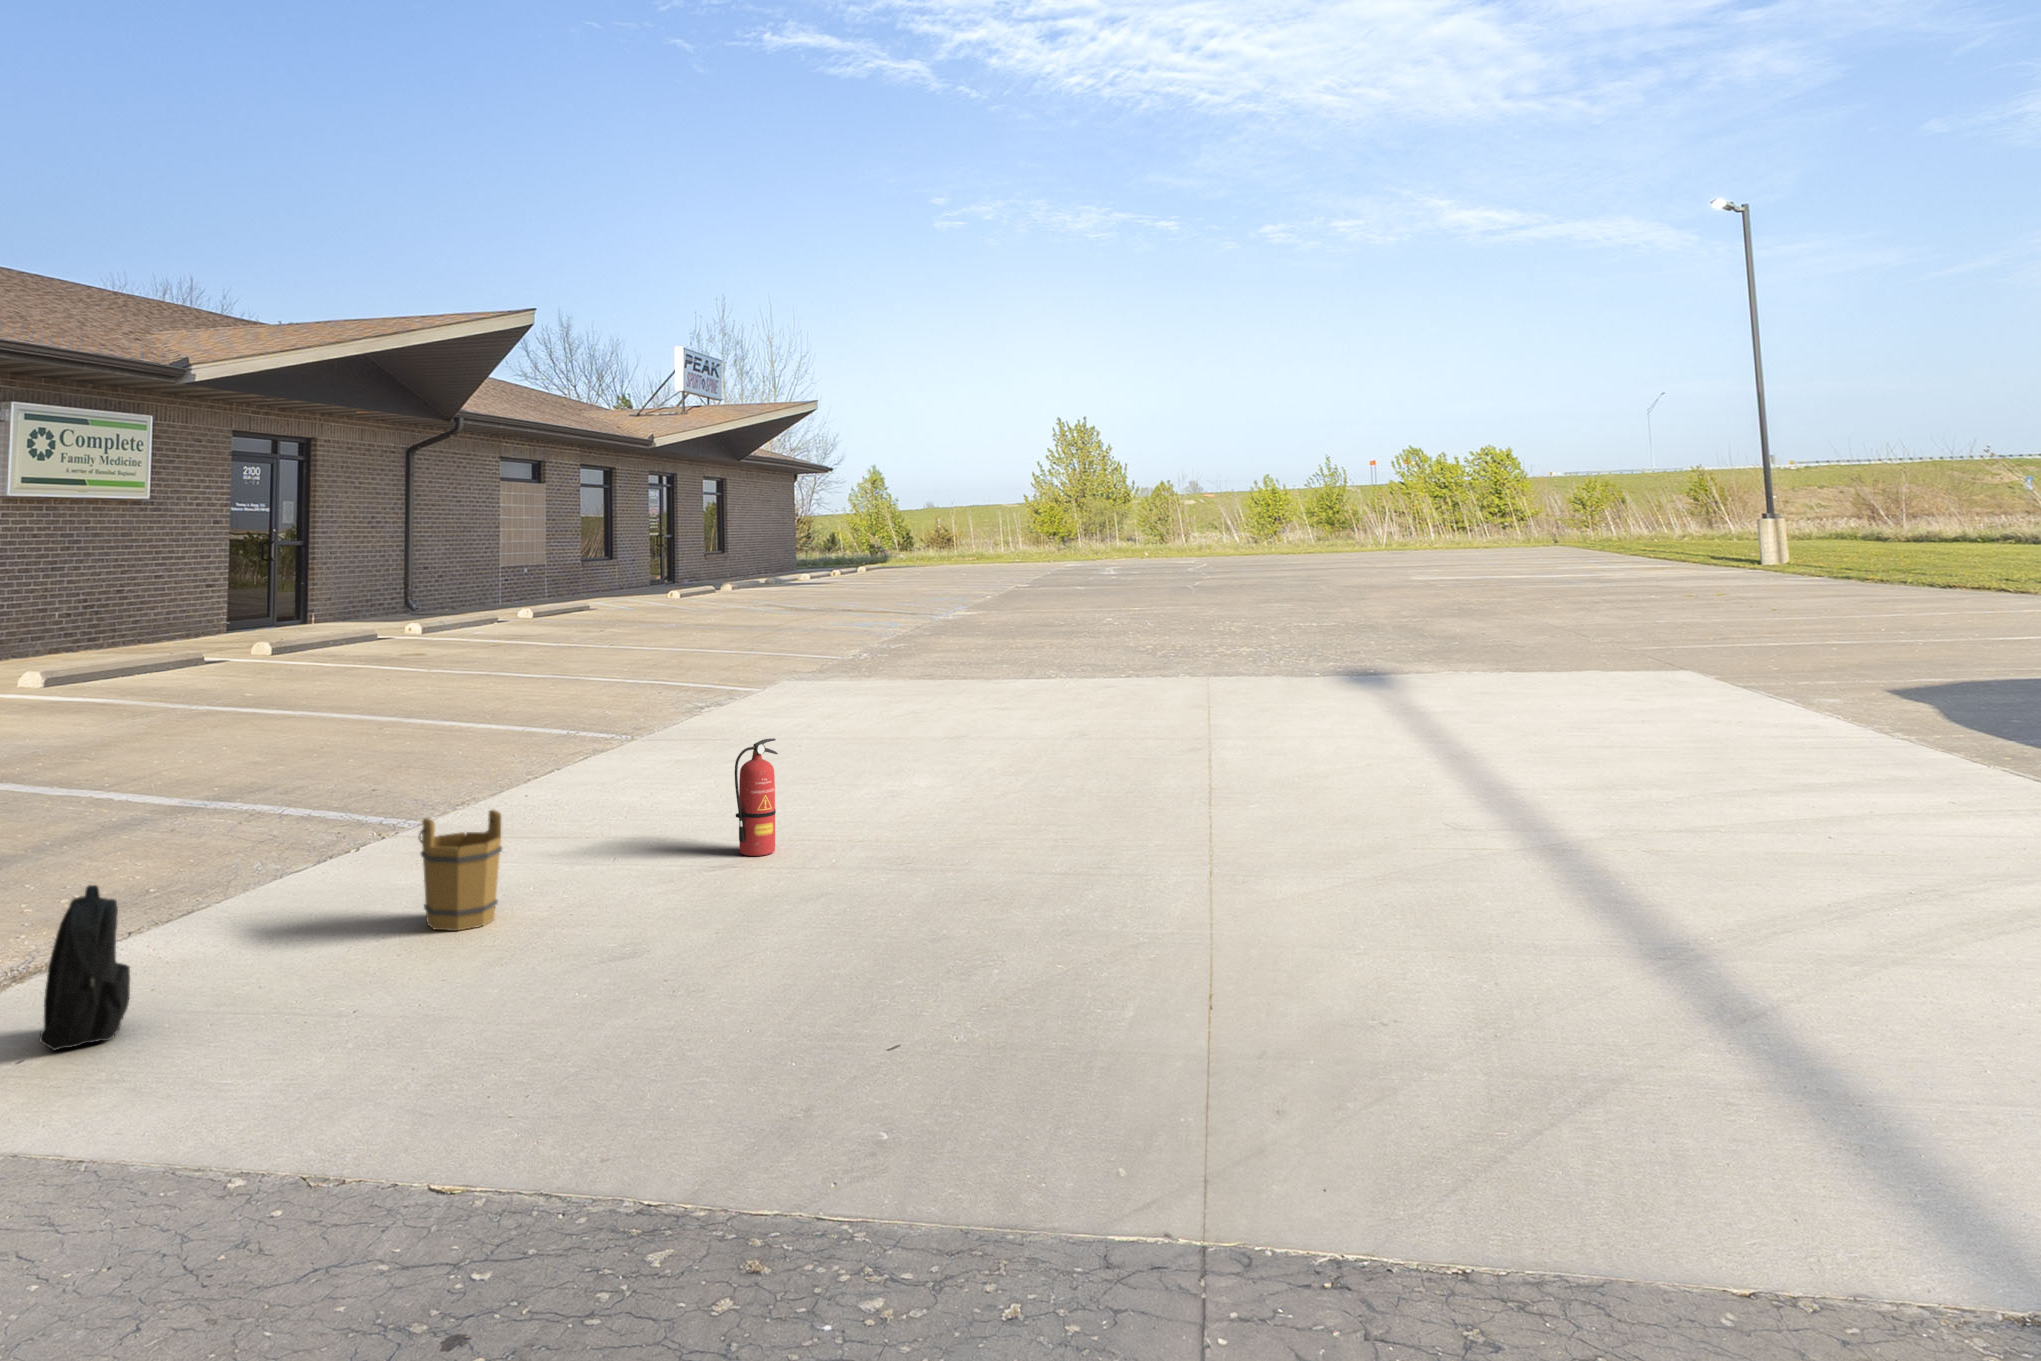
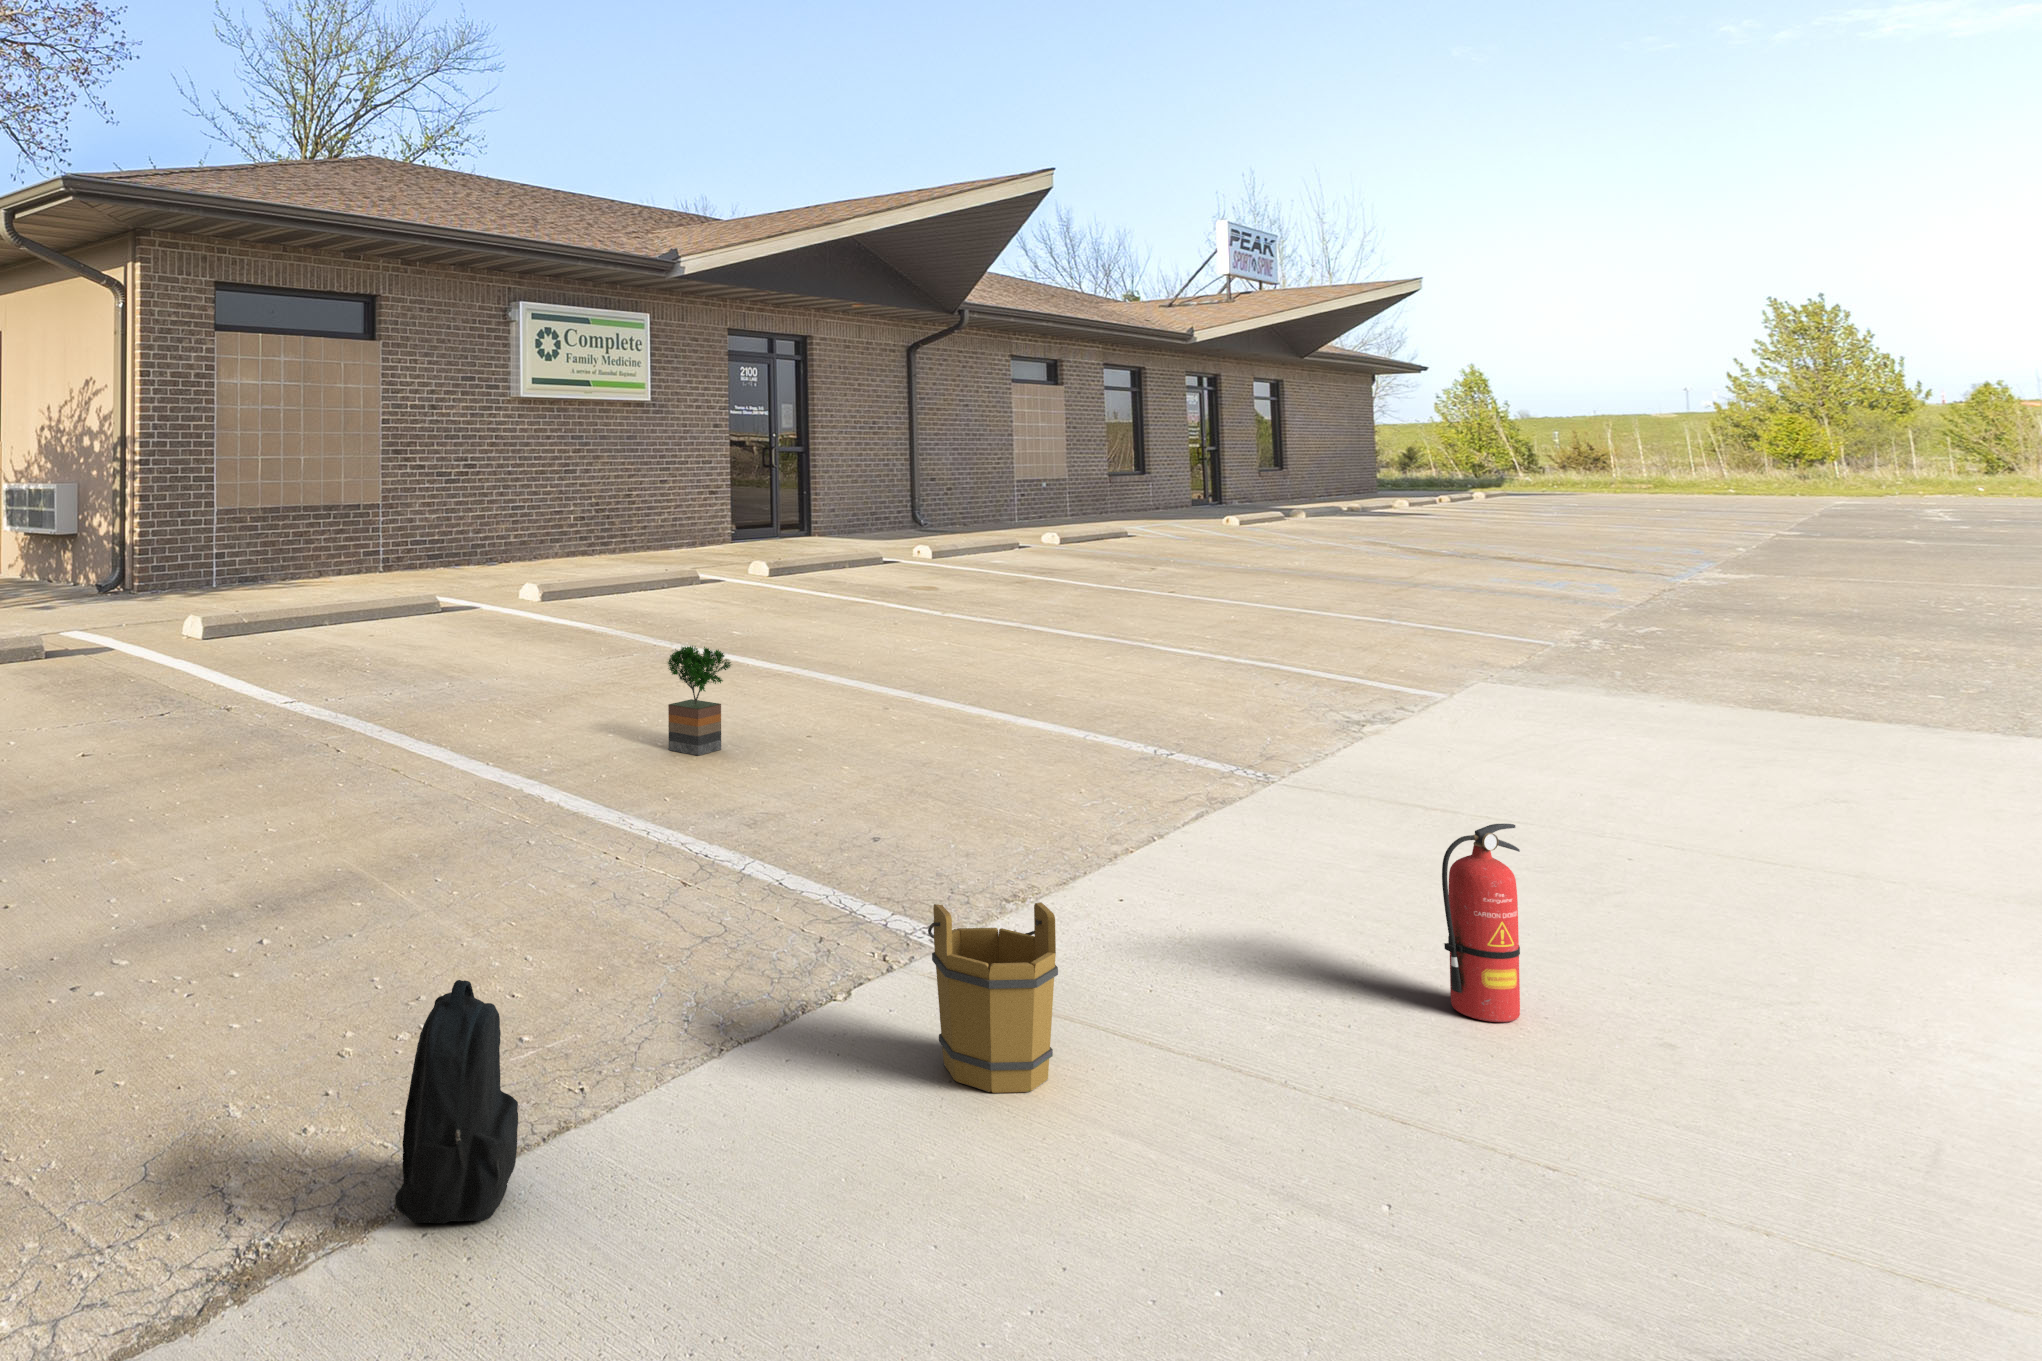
potted tree: none [193,700,255,791] -> present [668,646,731,755]

